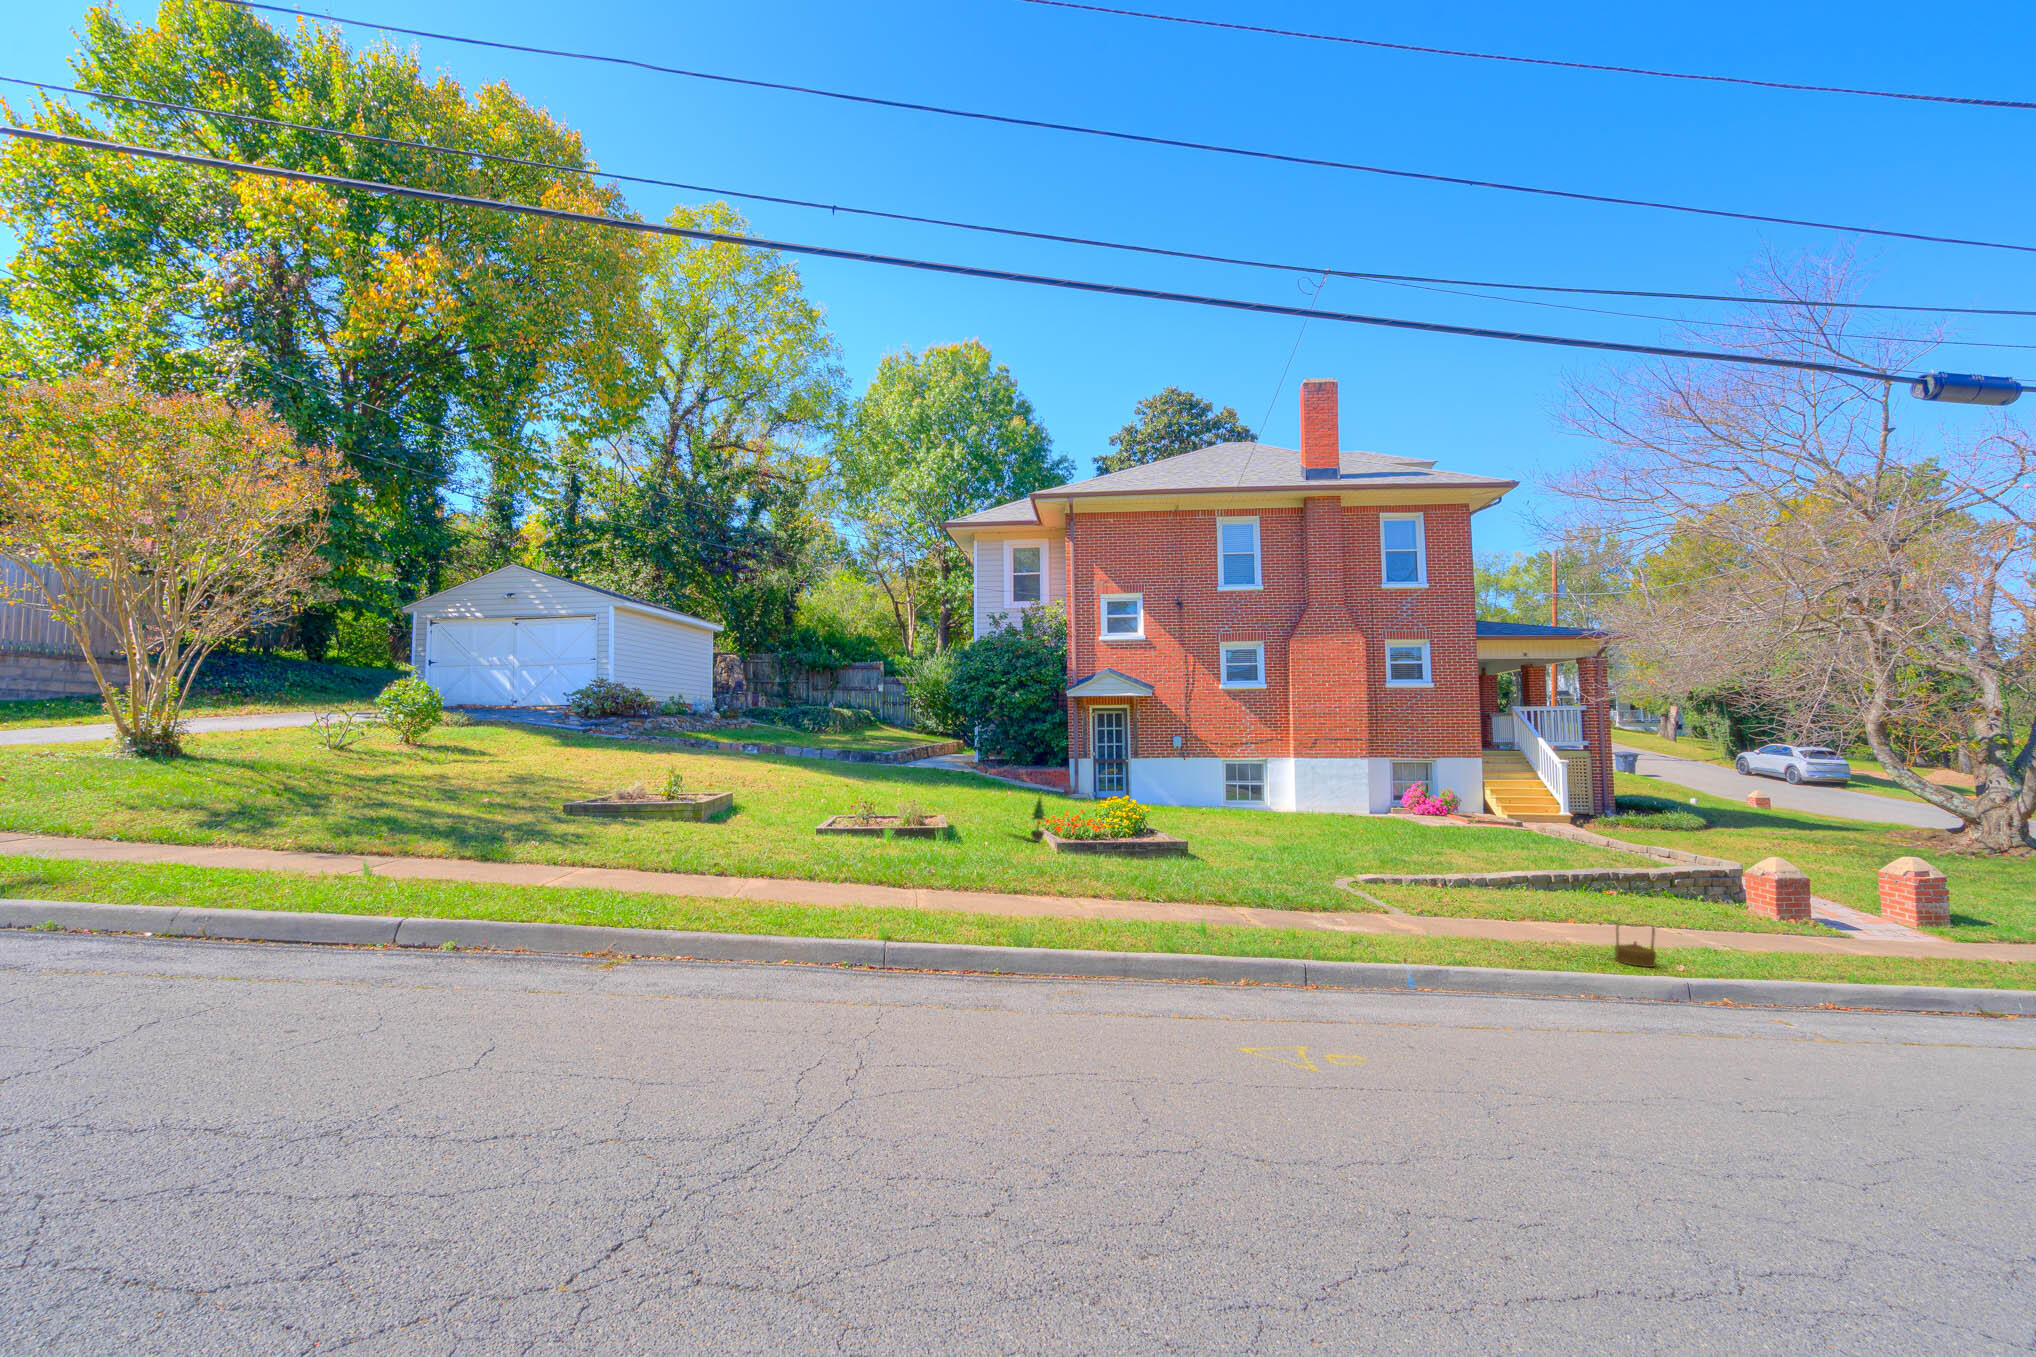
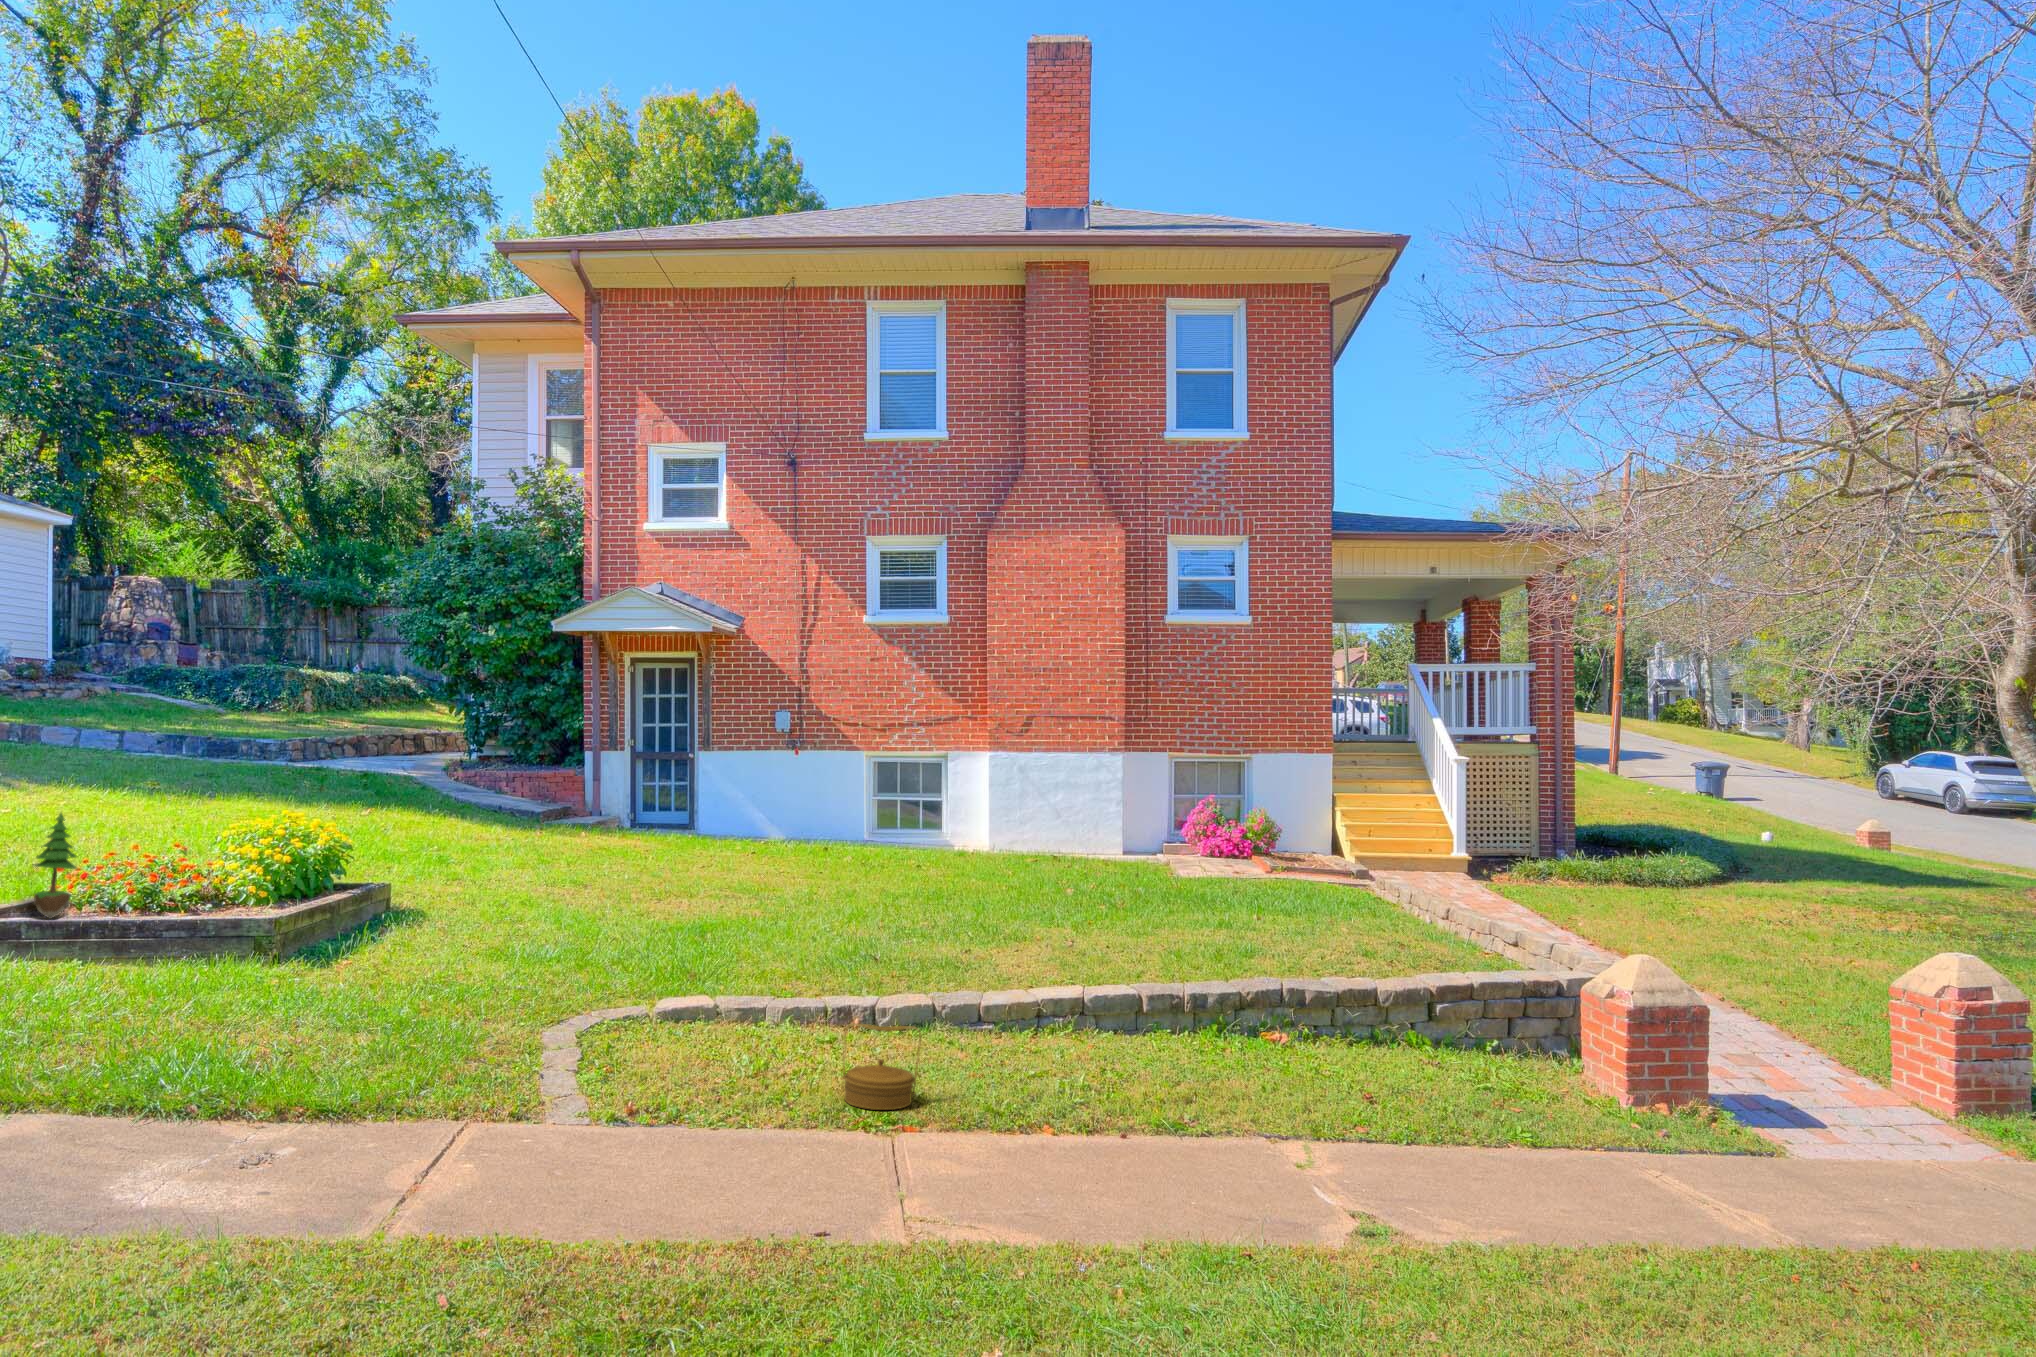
basket: present [1615,923,1656,967] -> present [842,1023,921,1110]

